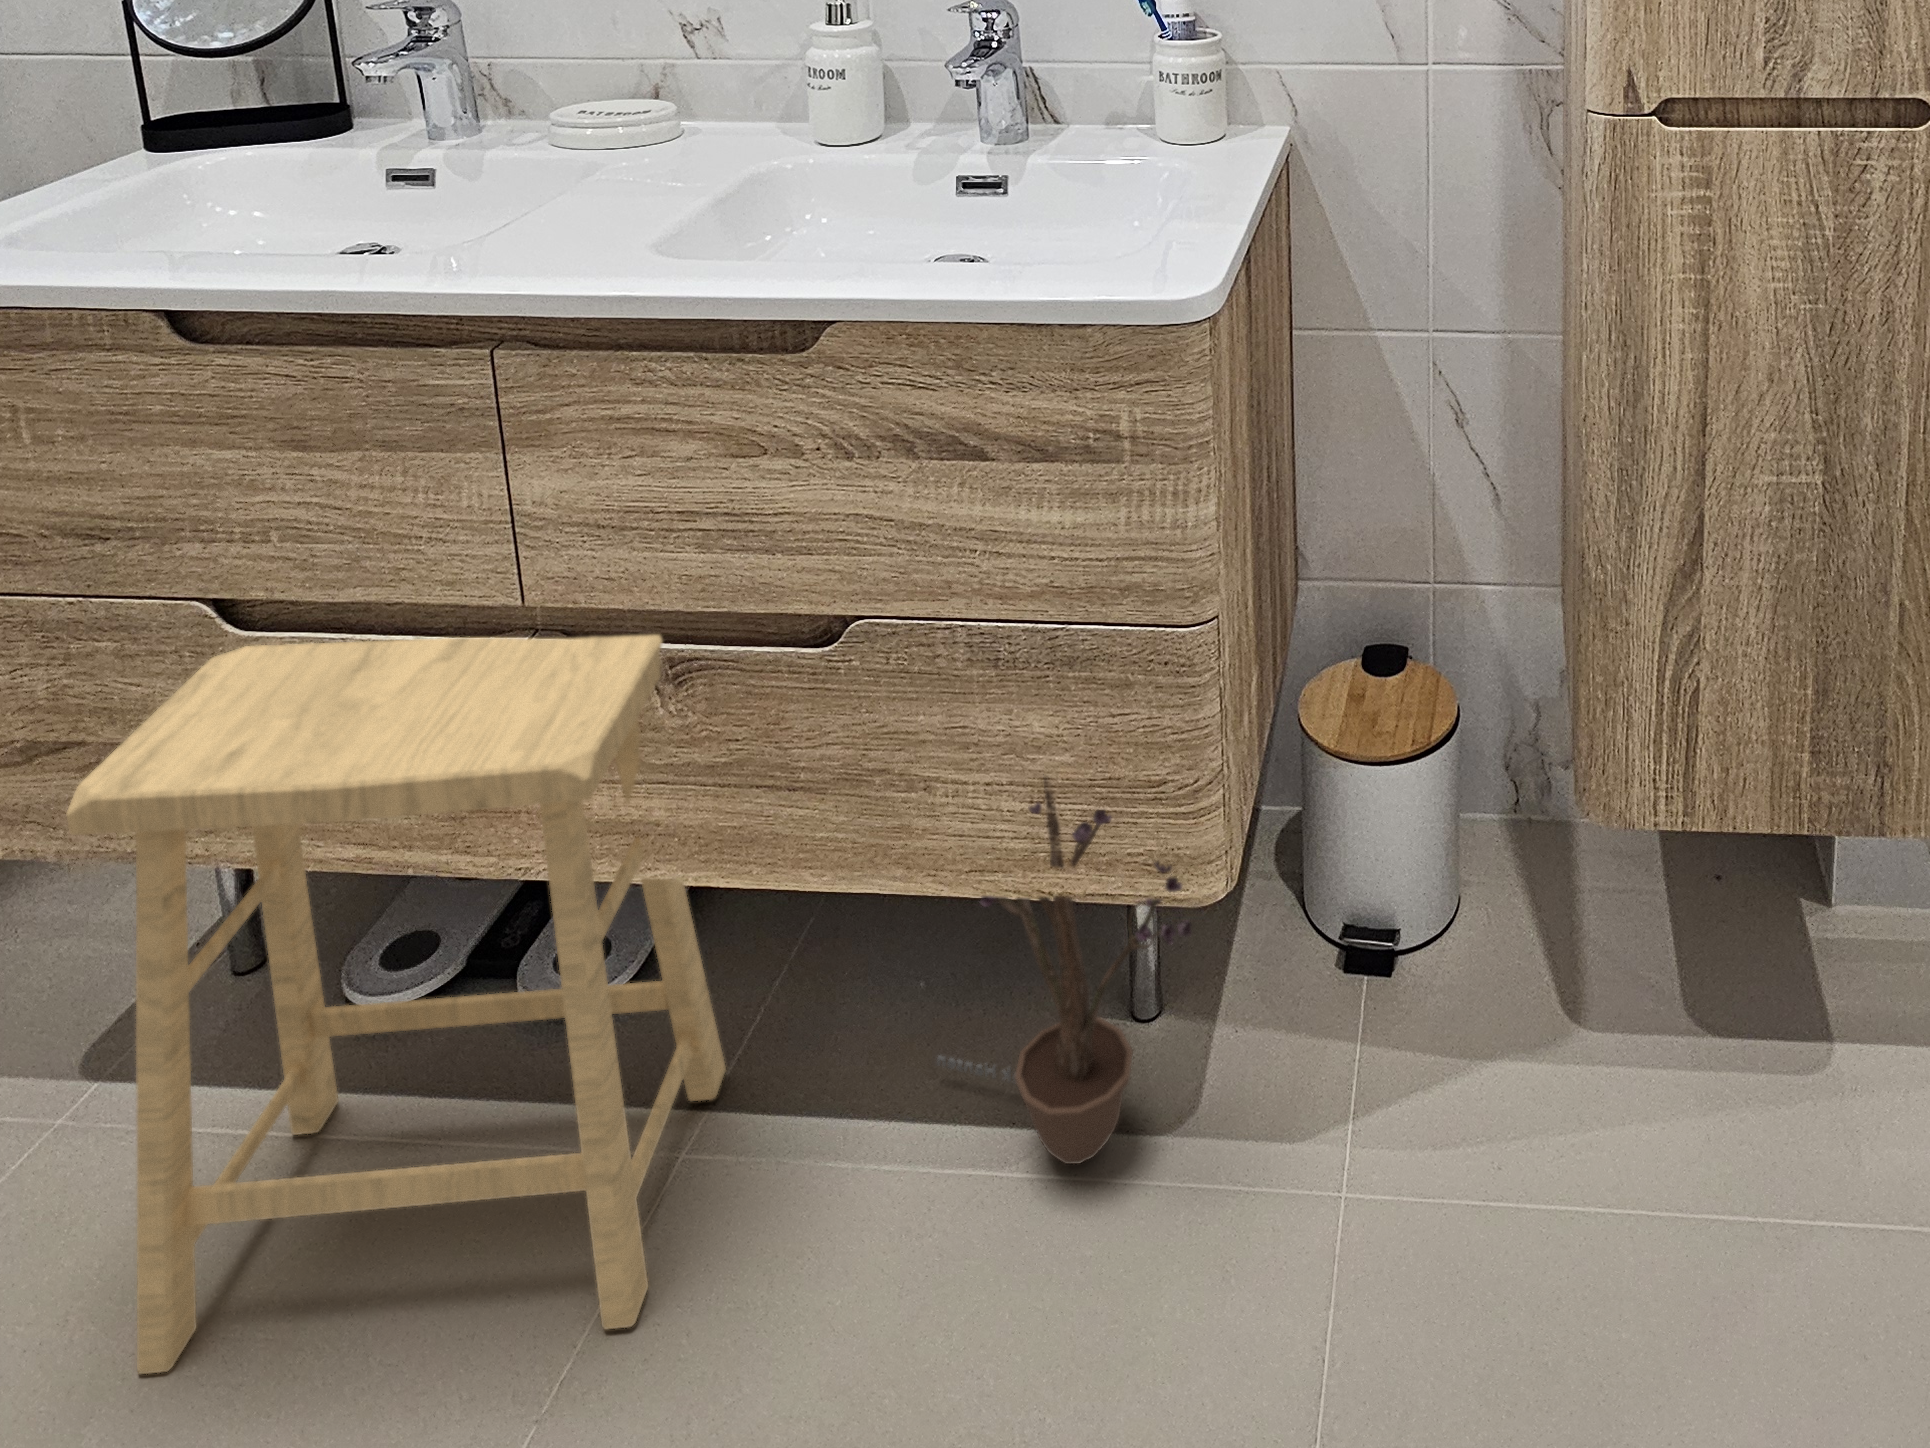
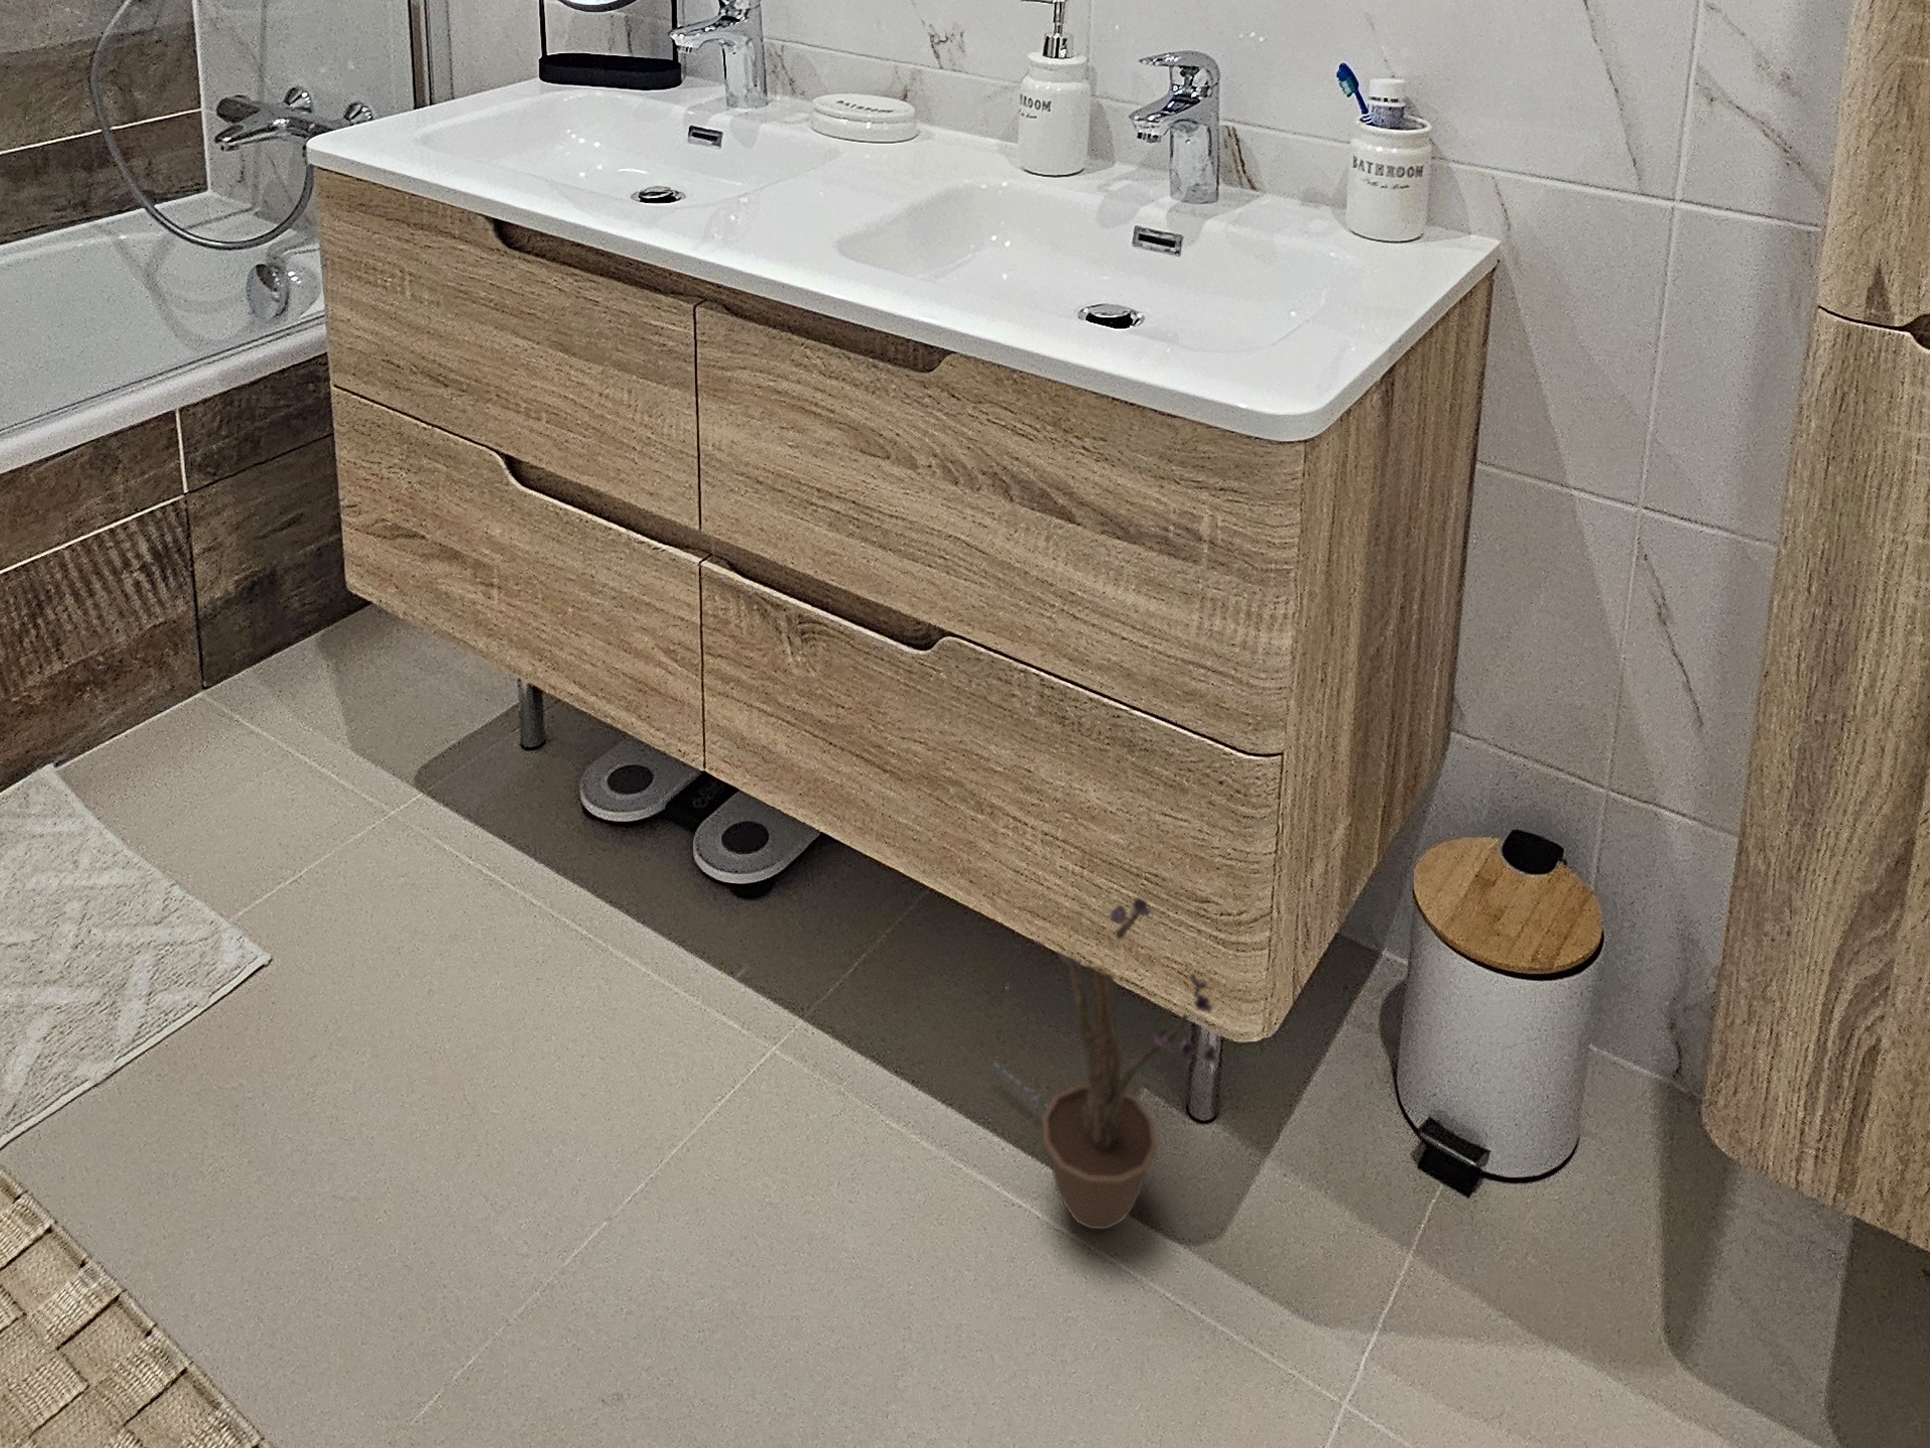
footstool: present [66,635,726,1374] -> none [375,497,825,1172]

